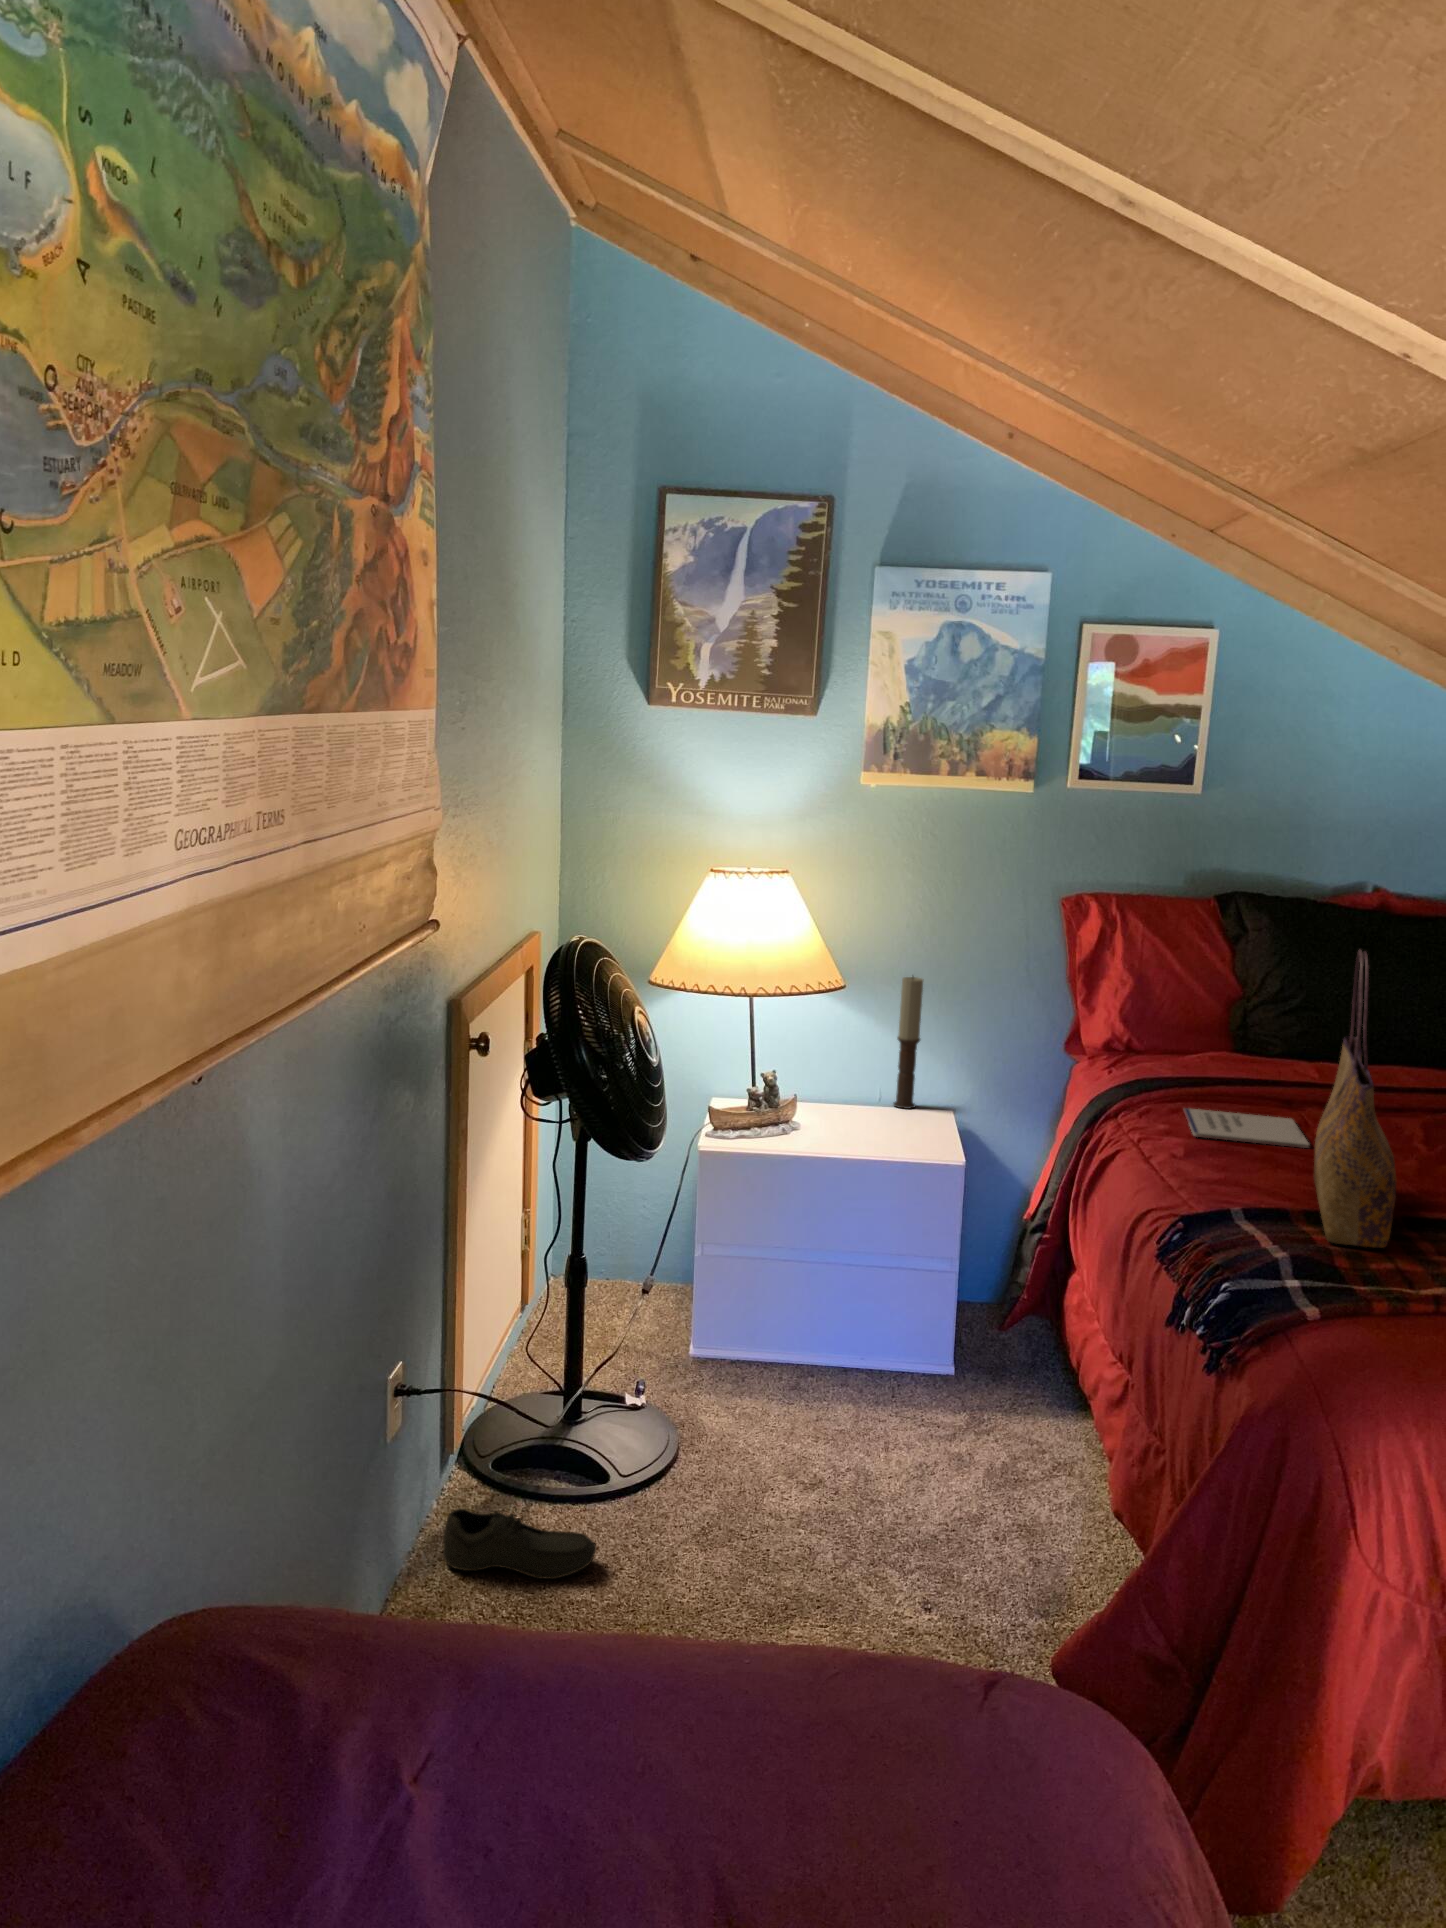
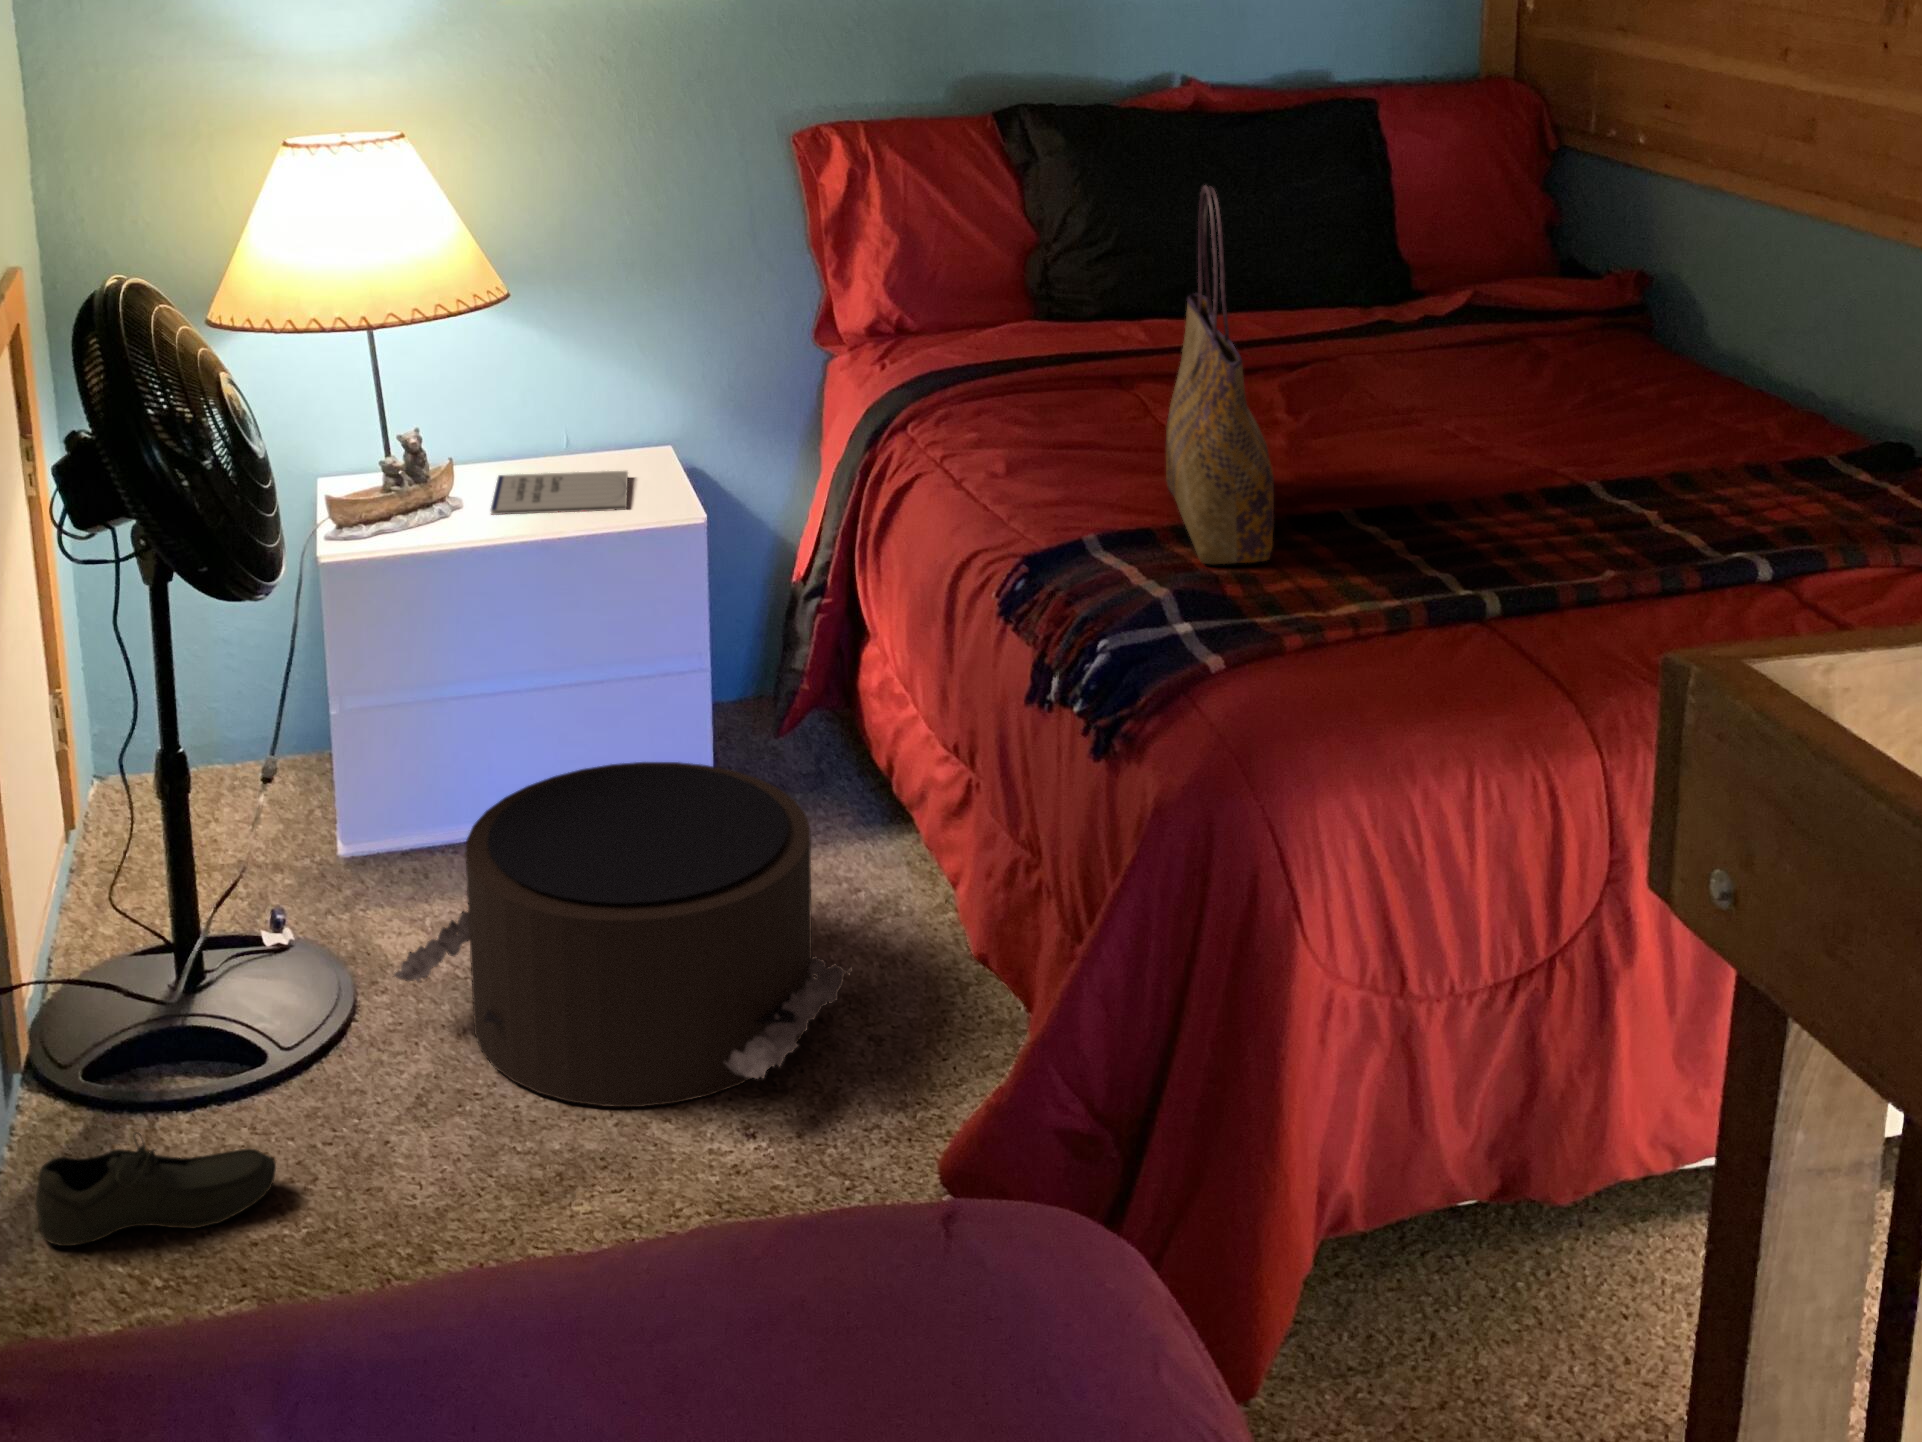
candle: present [894,976,923,1109] -> none [581,263,618,454]
notebook: present [1184,1108,1309,1148] -> present [490,471,628,515]
pouf: none [698,1322,1024,1575] -> present [393,762,853,1107]

